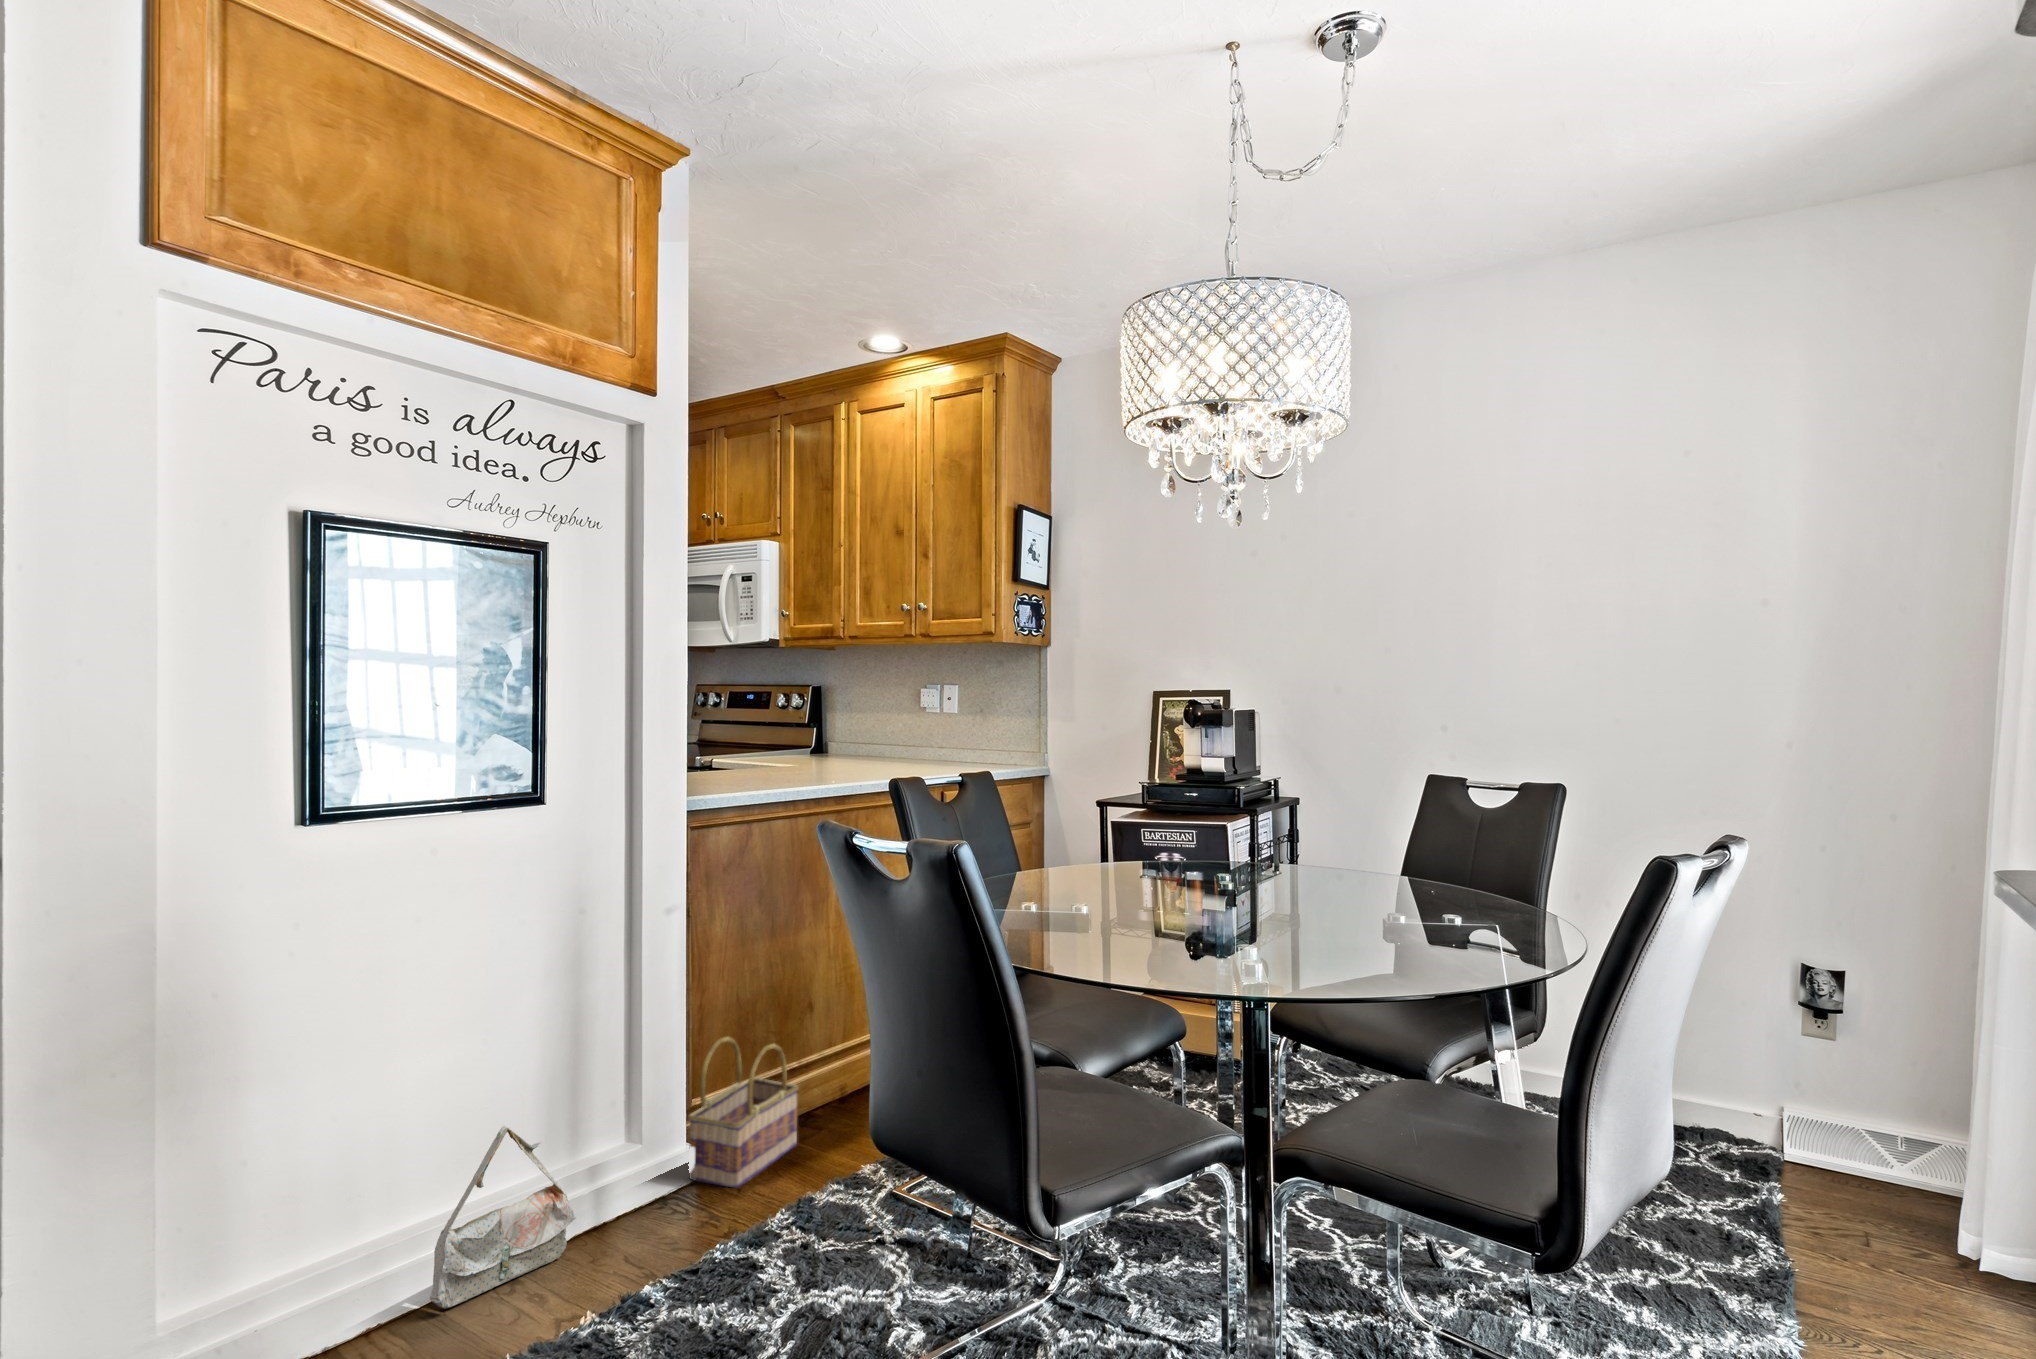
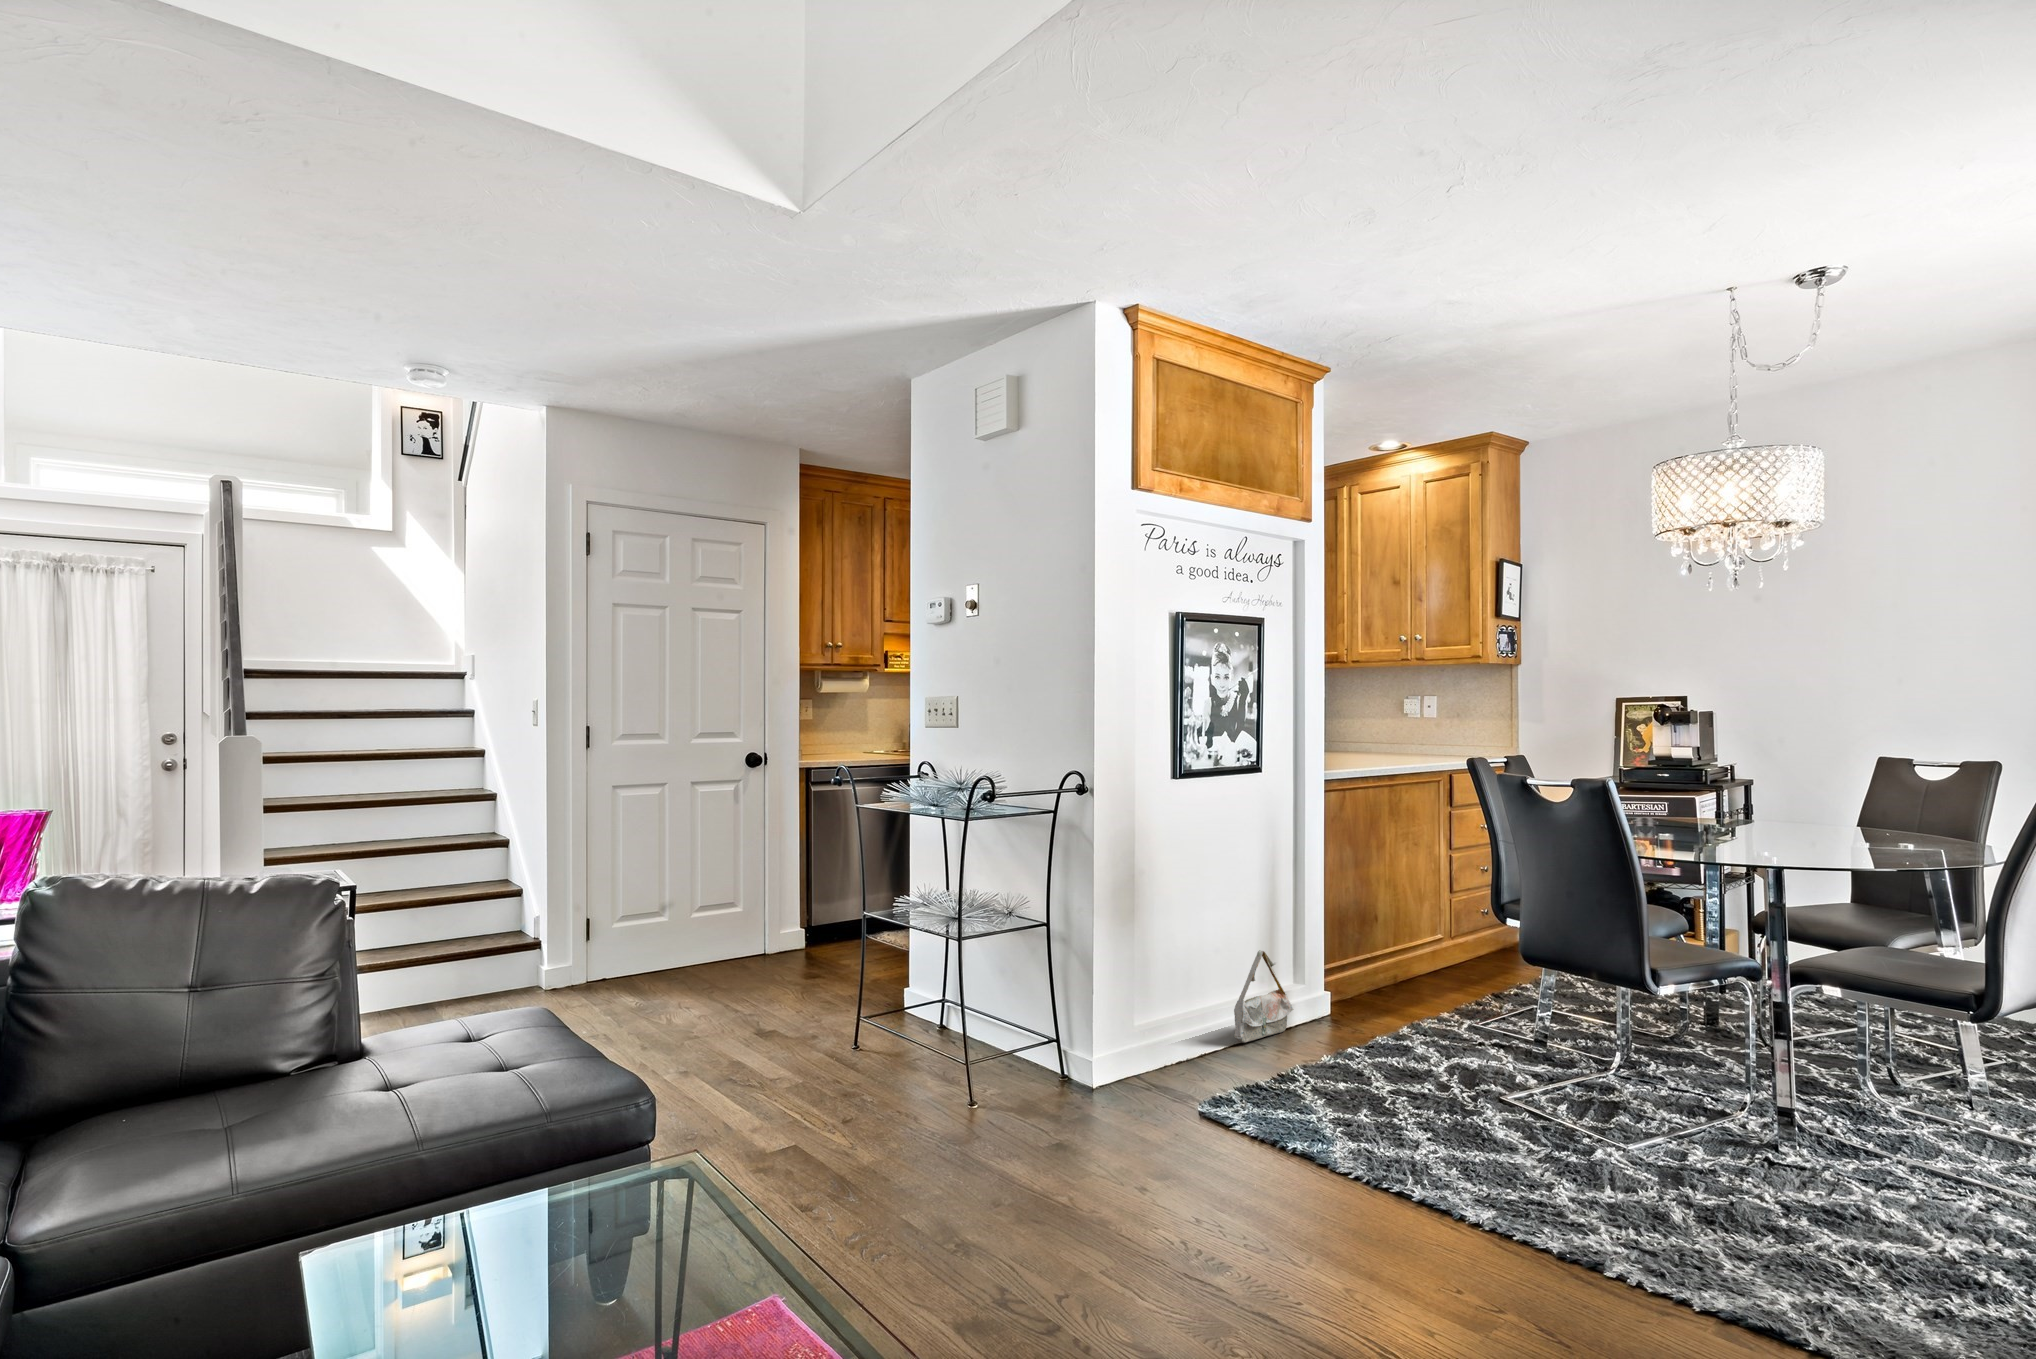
basket: present [688,1037,799,1188] -> none [1327,924,1387,1015]

